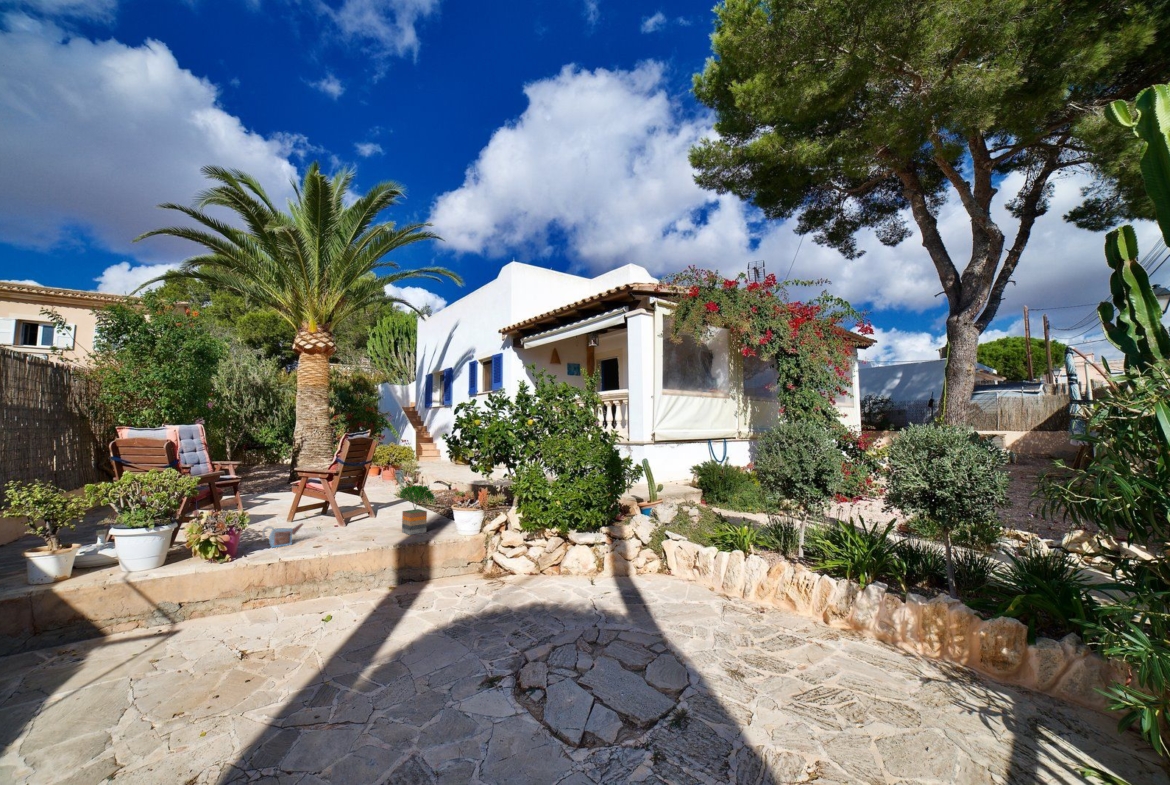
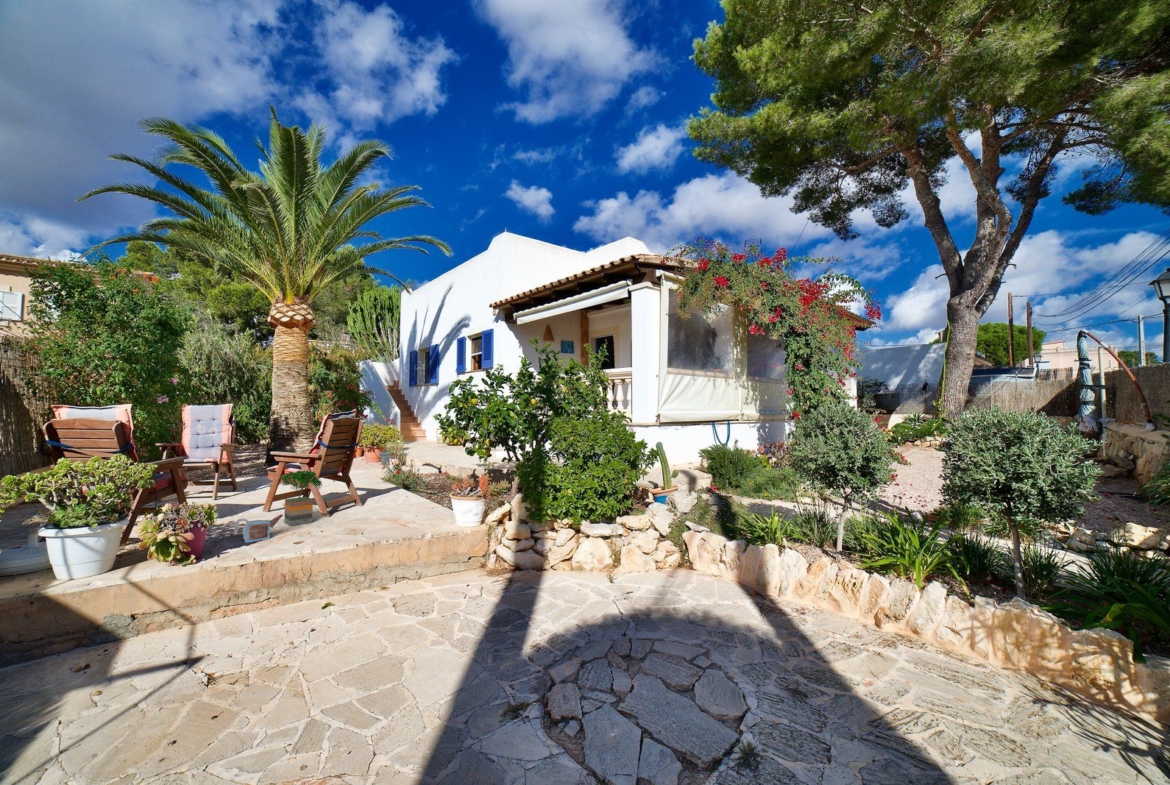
potted tree: present [400,485,434,535] -> present [281,470,322,526]

